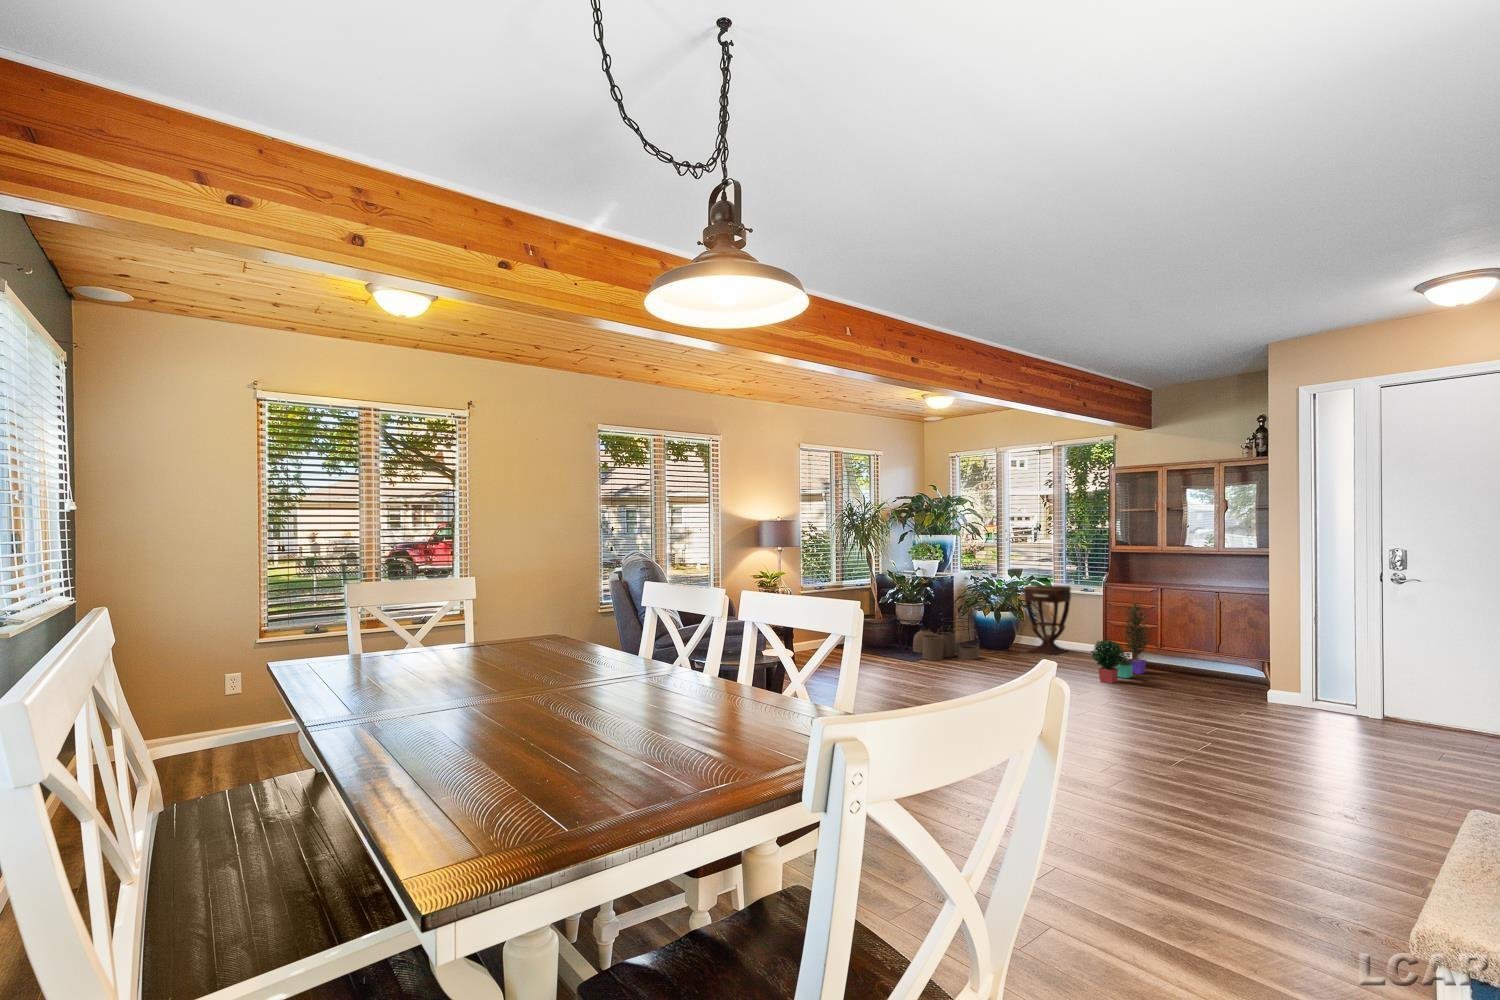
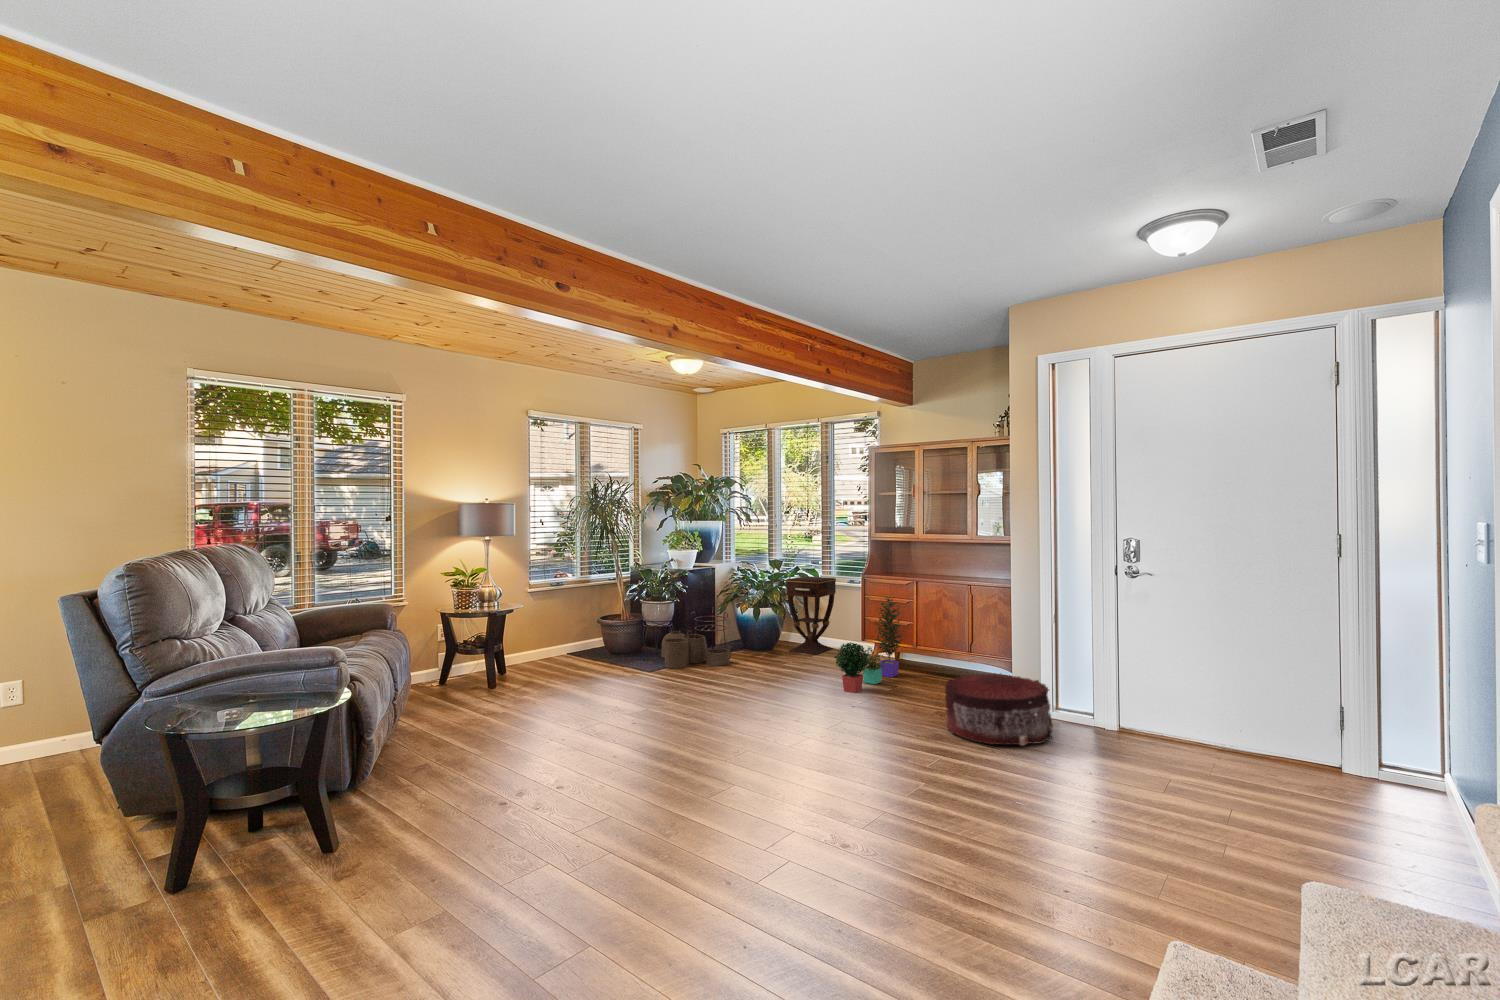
pouf: none [1210,666,1320,726] -> present [945,674,1053,746]

